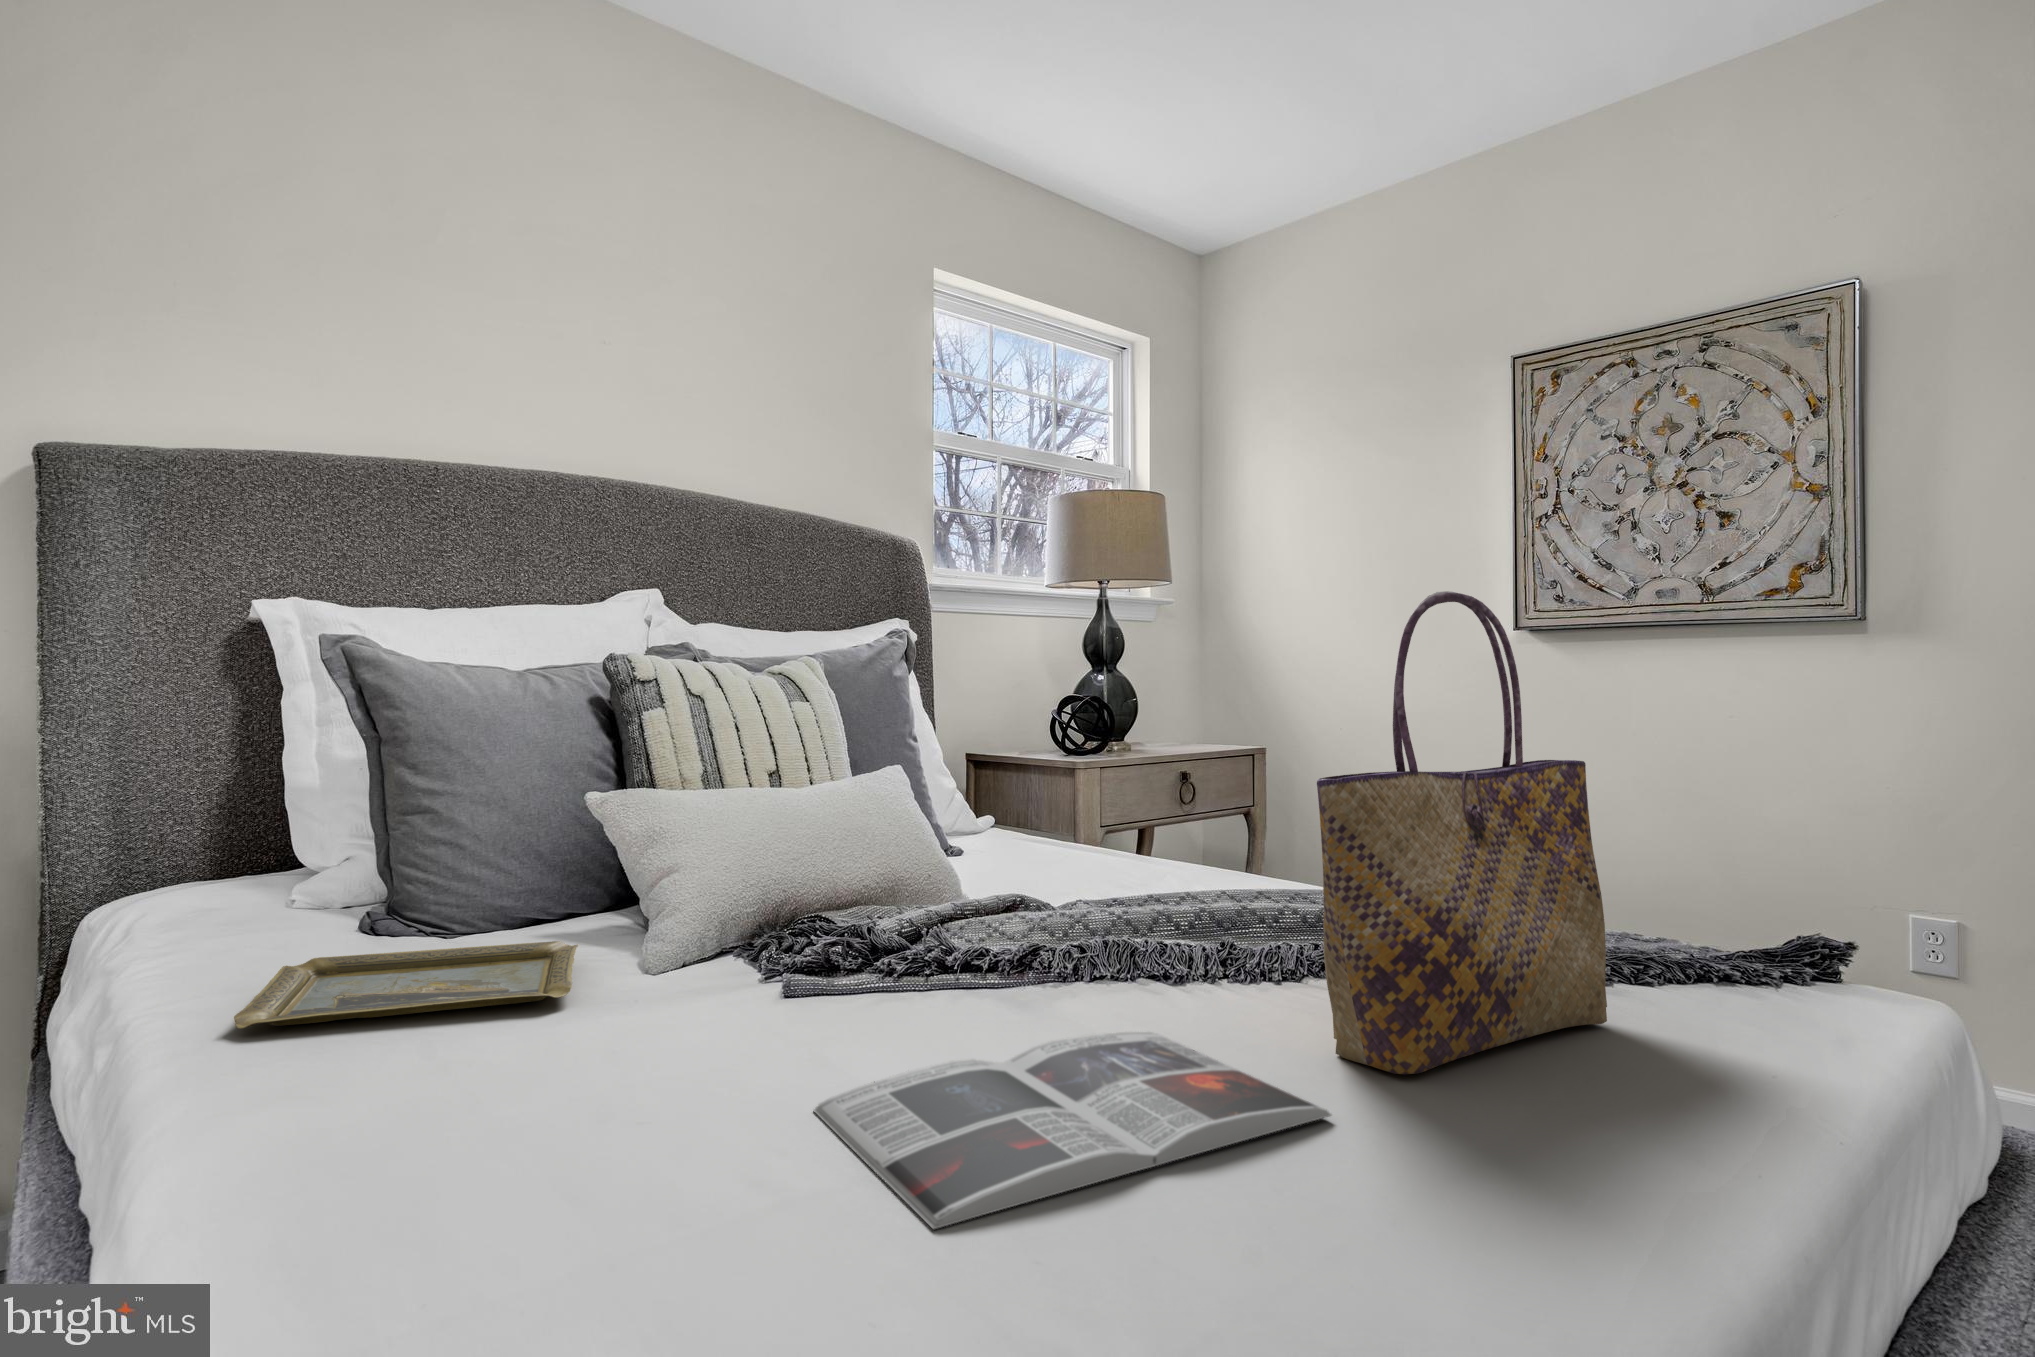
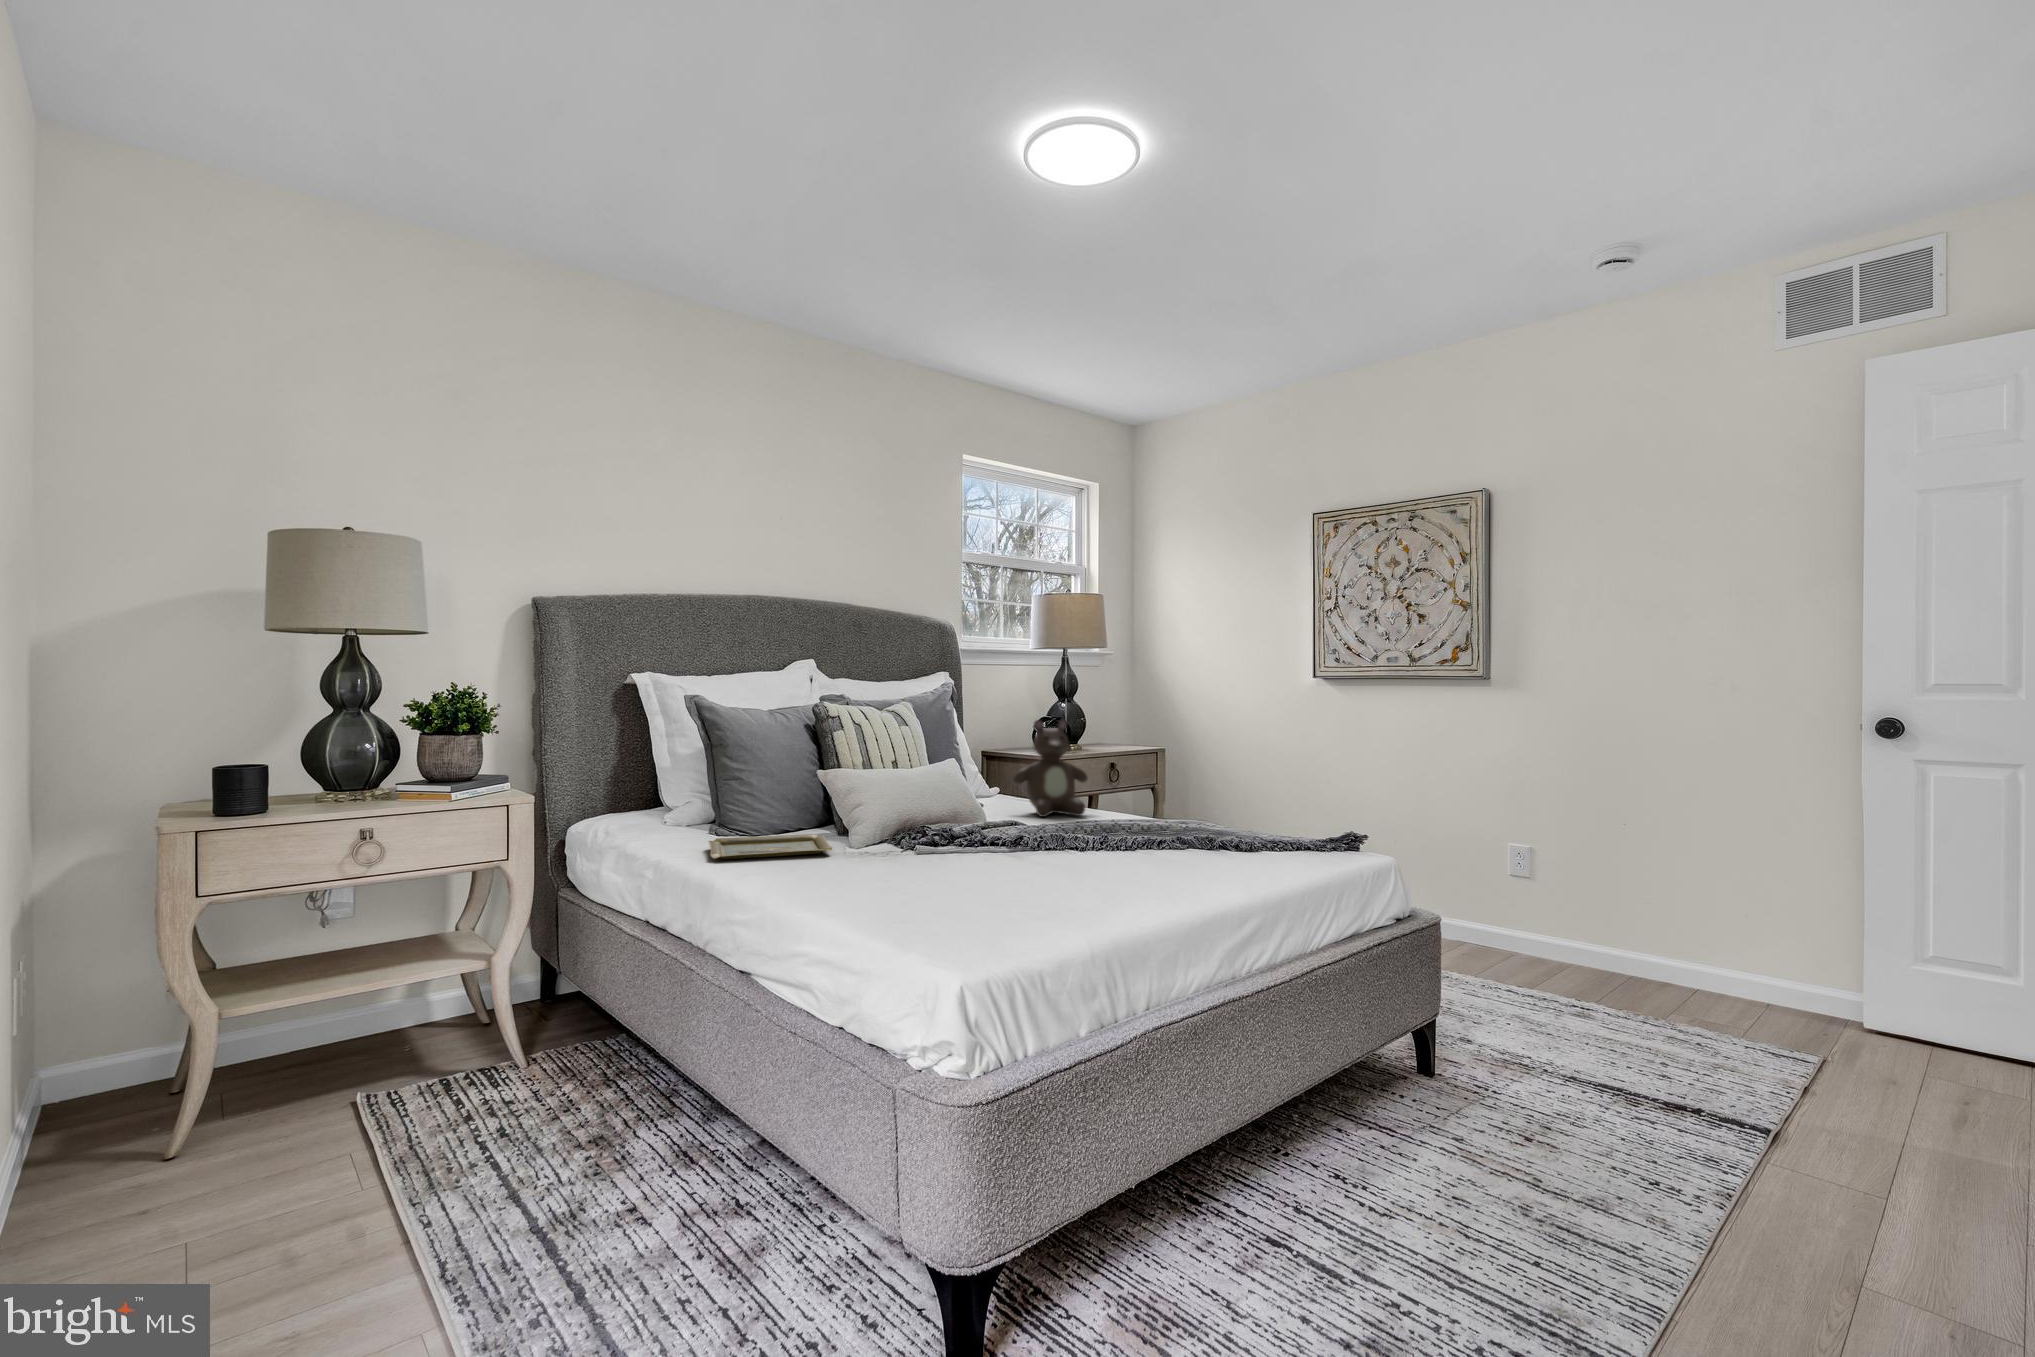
tote bag: present [1317,591,1607,1074] -> none [1123,692,1246,872]
teddy bear: none [1017,689,1162,883] -> present [1013,720,1088,817]
magazine: present [814,1031,1332,1229] -> none [942,861,1120,899]

